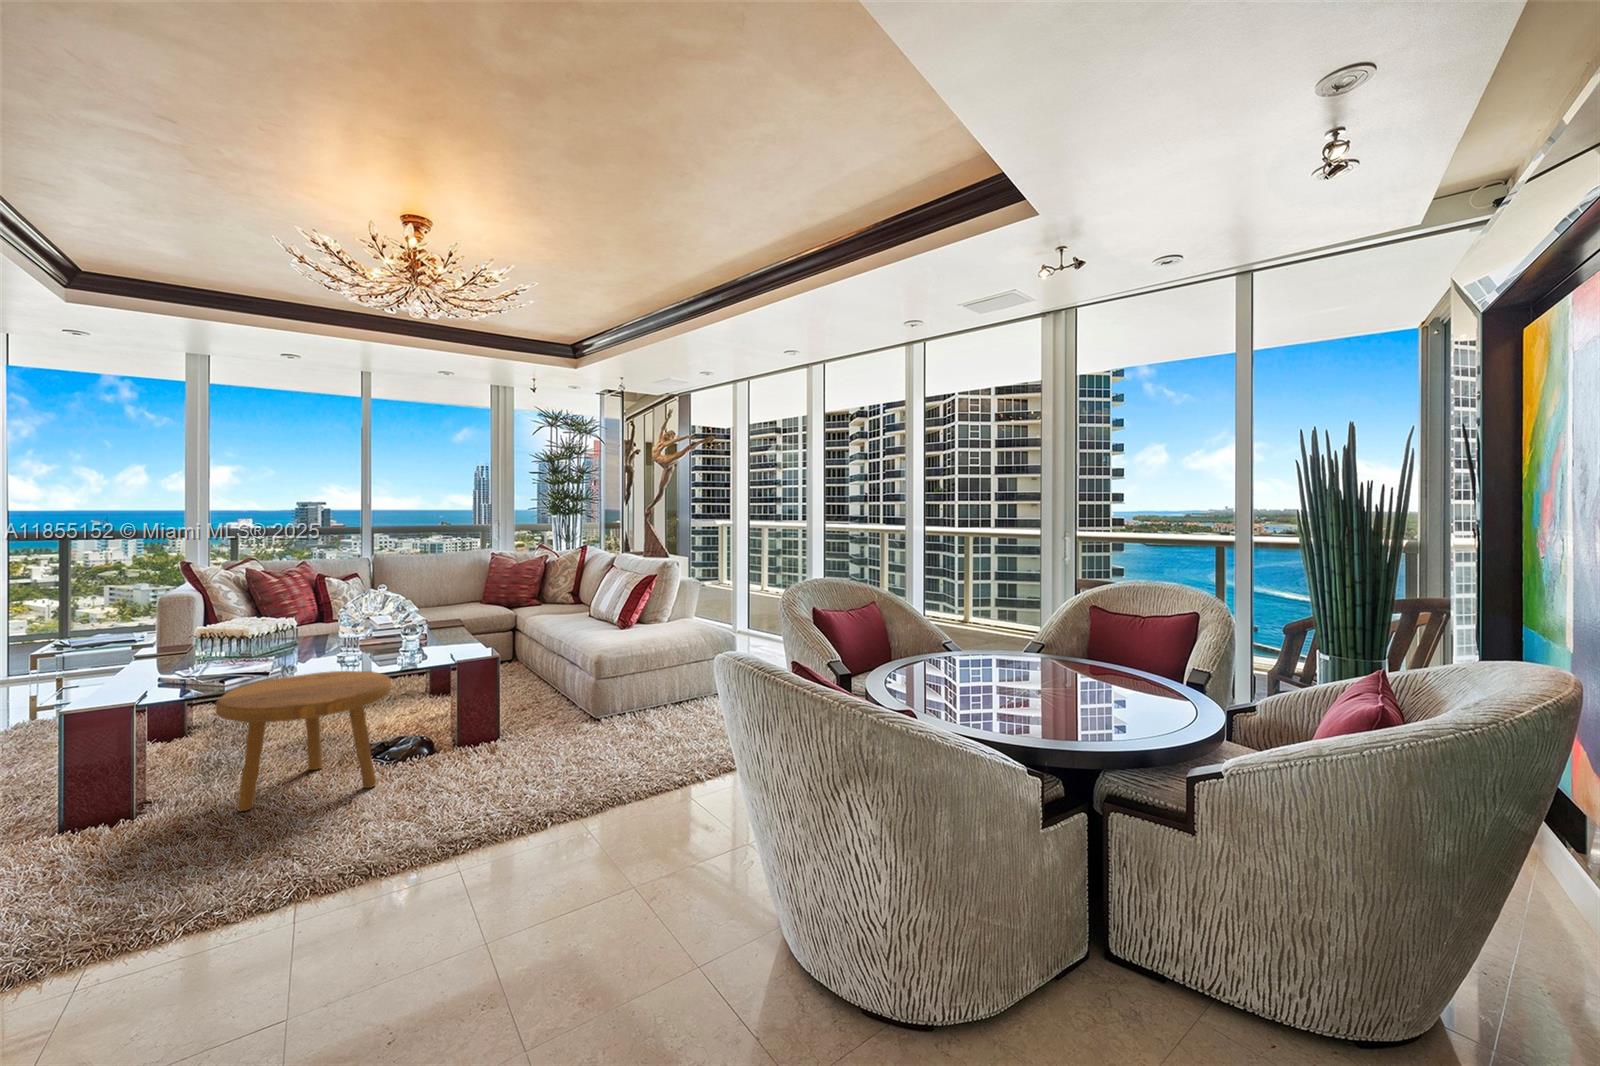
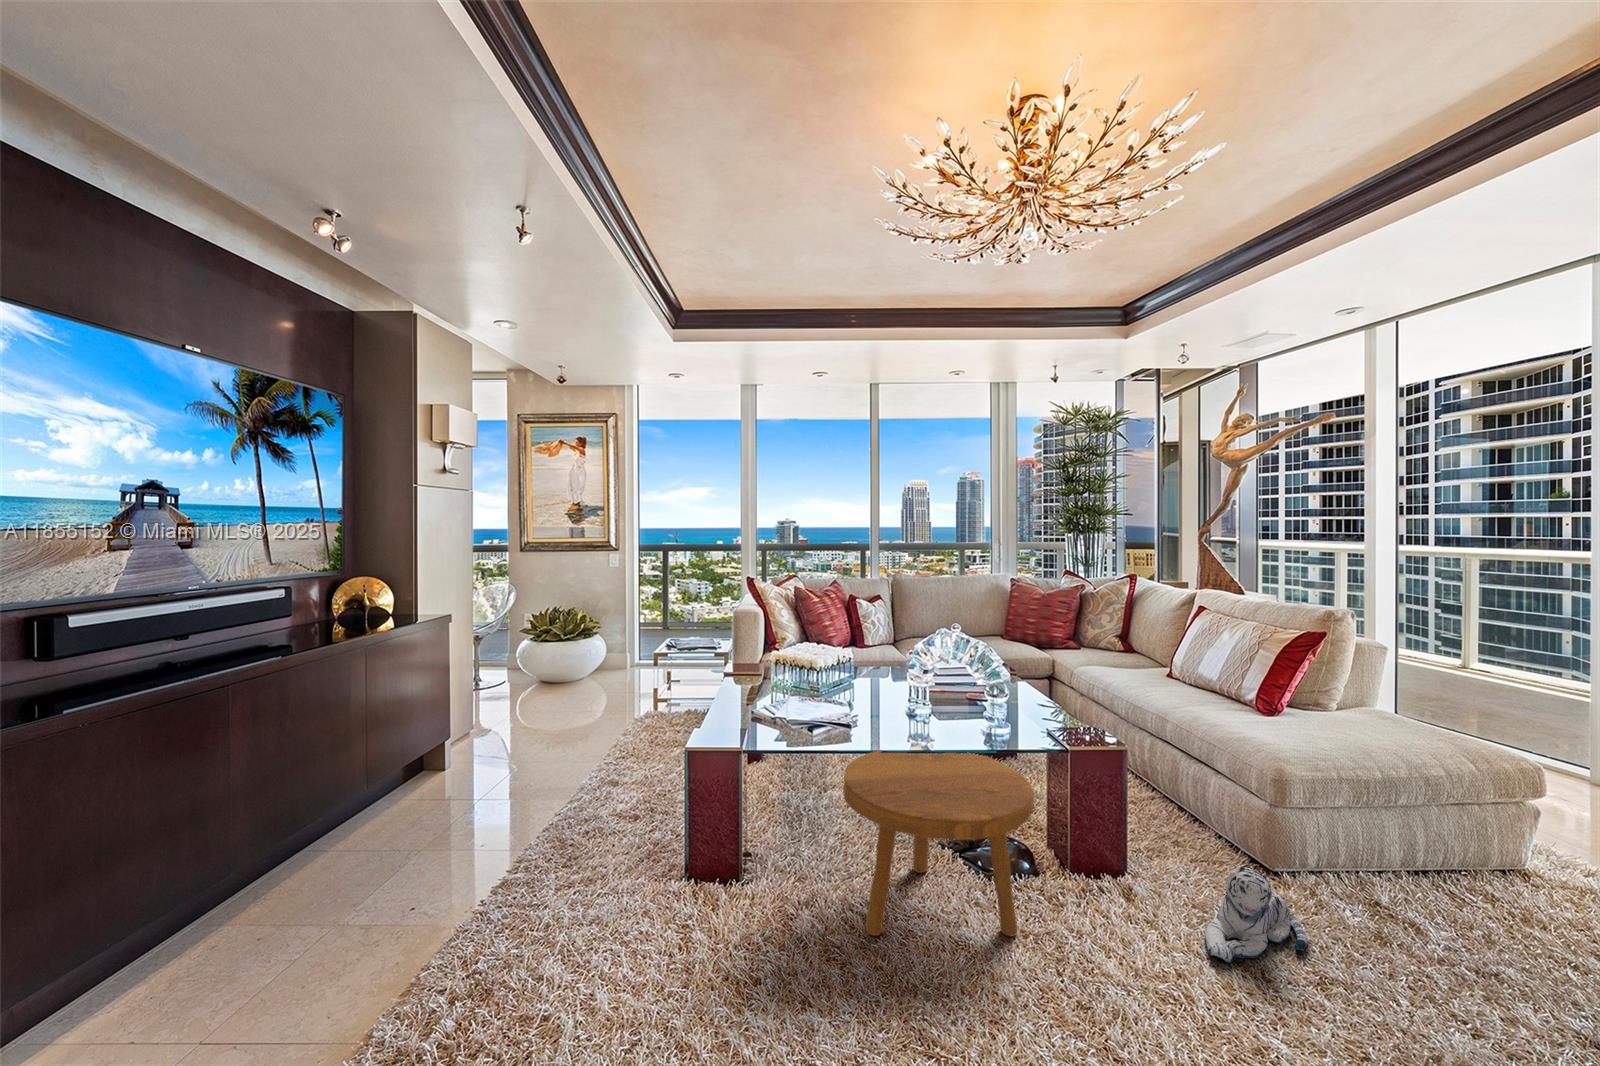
plush toy: none [511,710,586,768] -> present [1205,865,1308,963]

